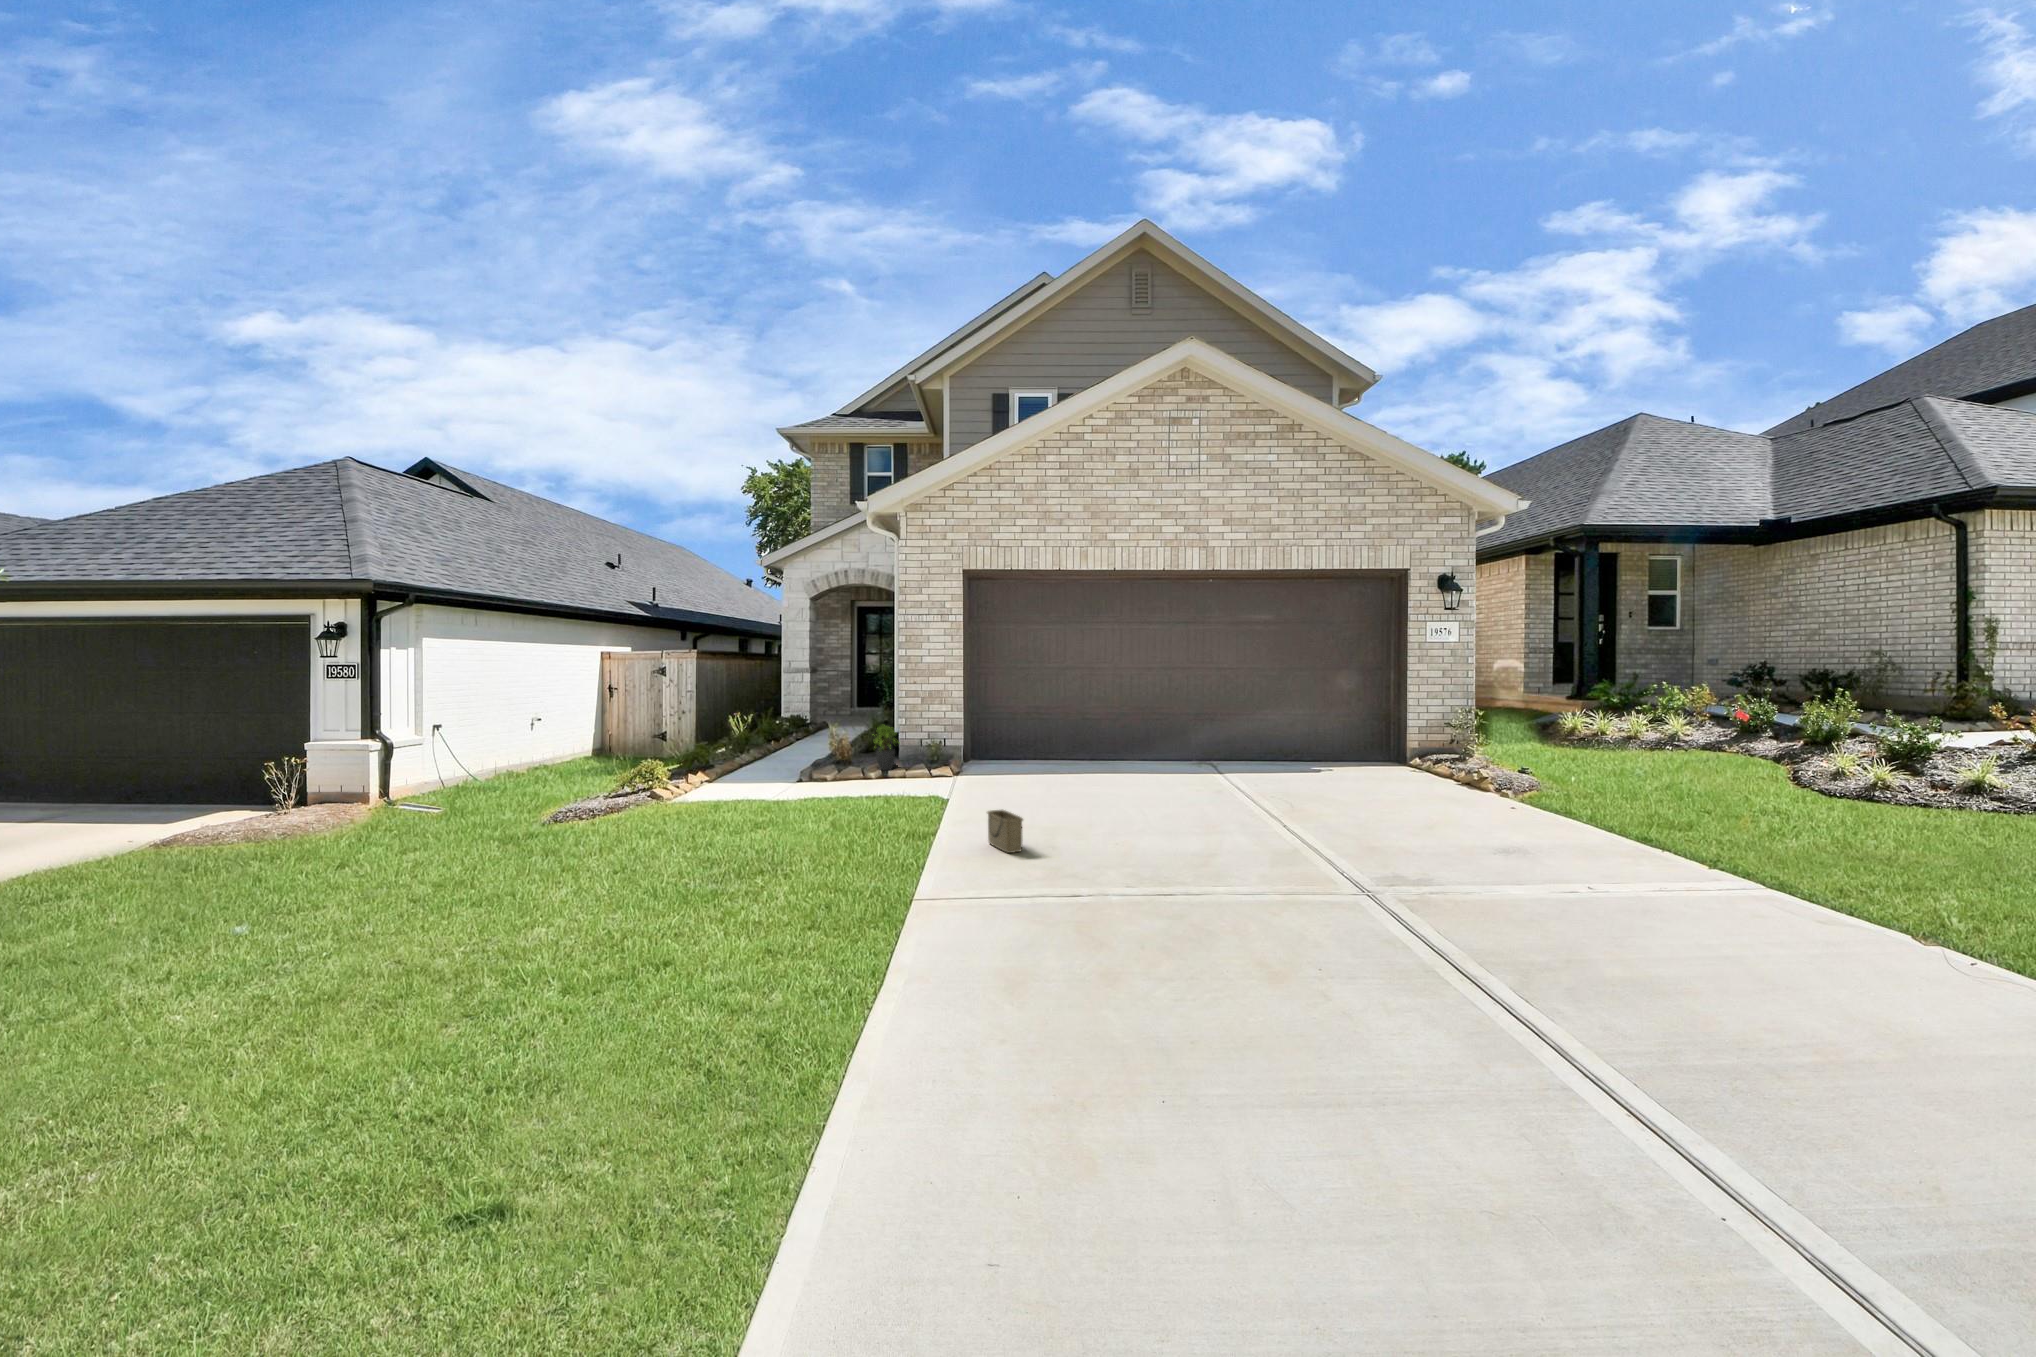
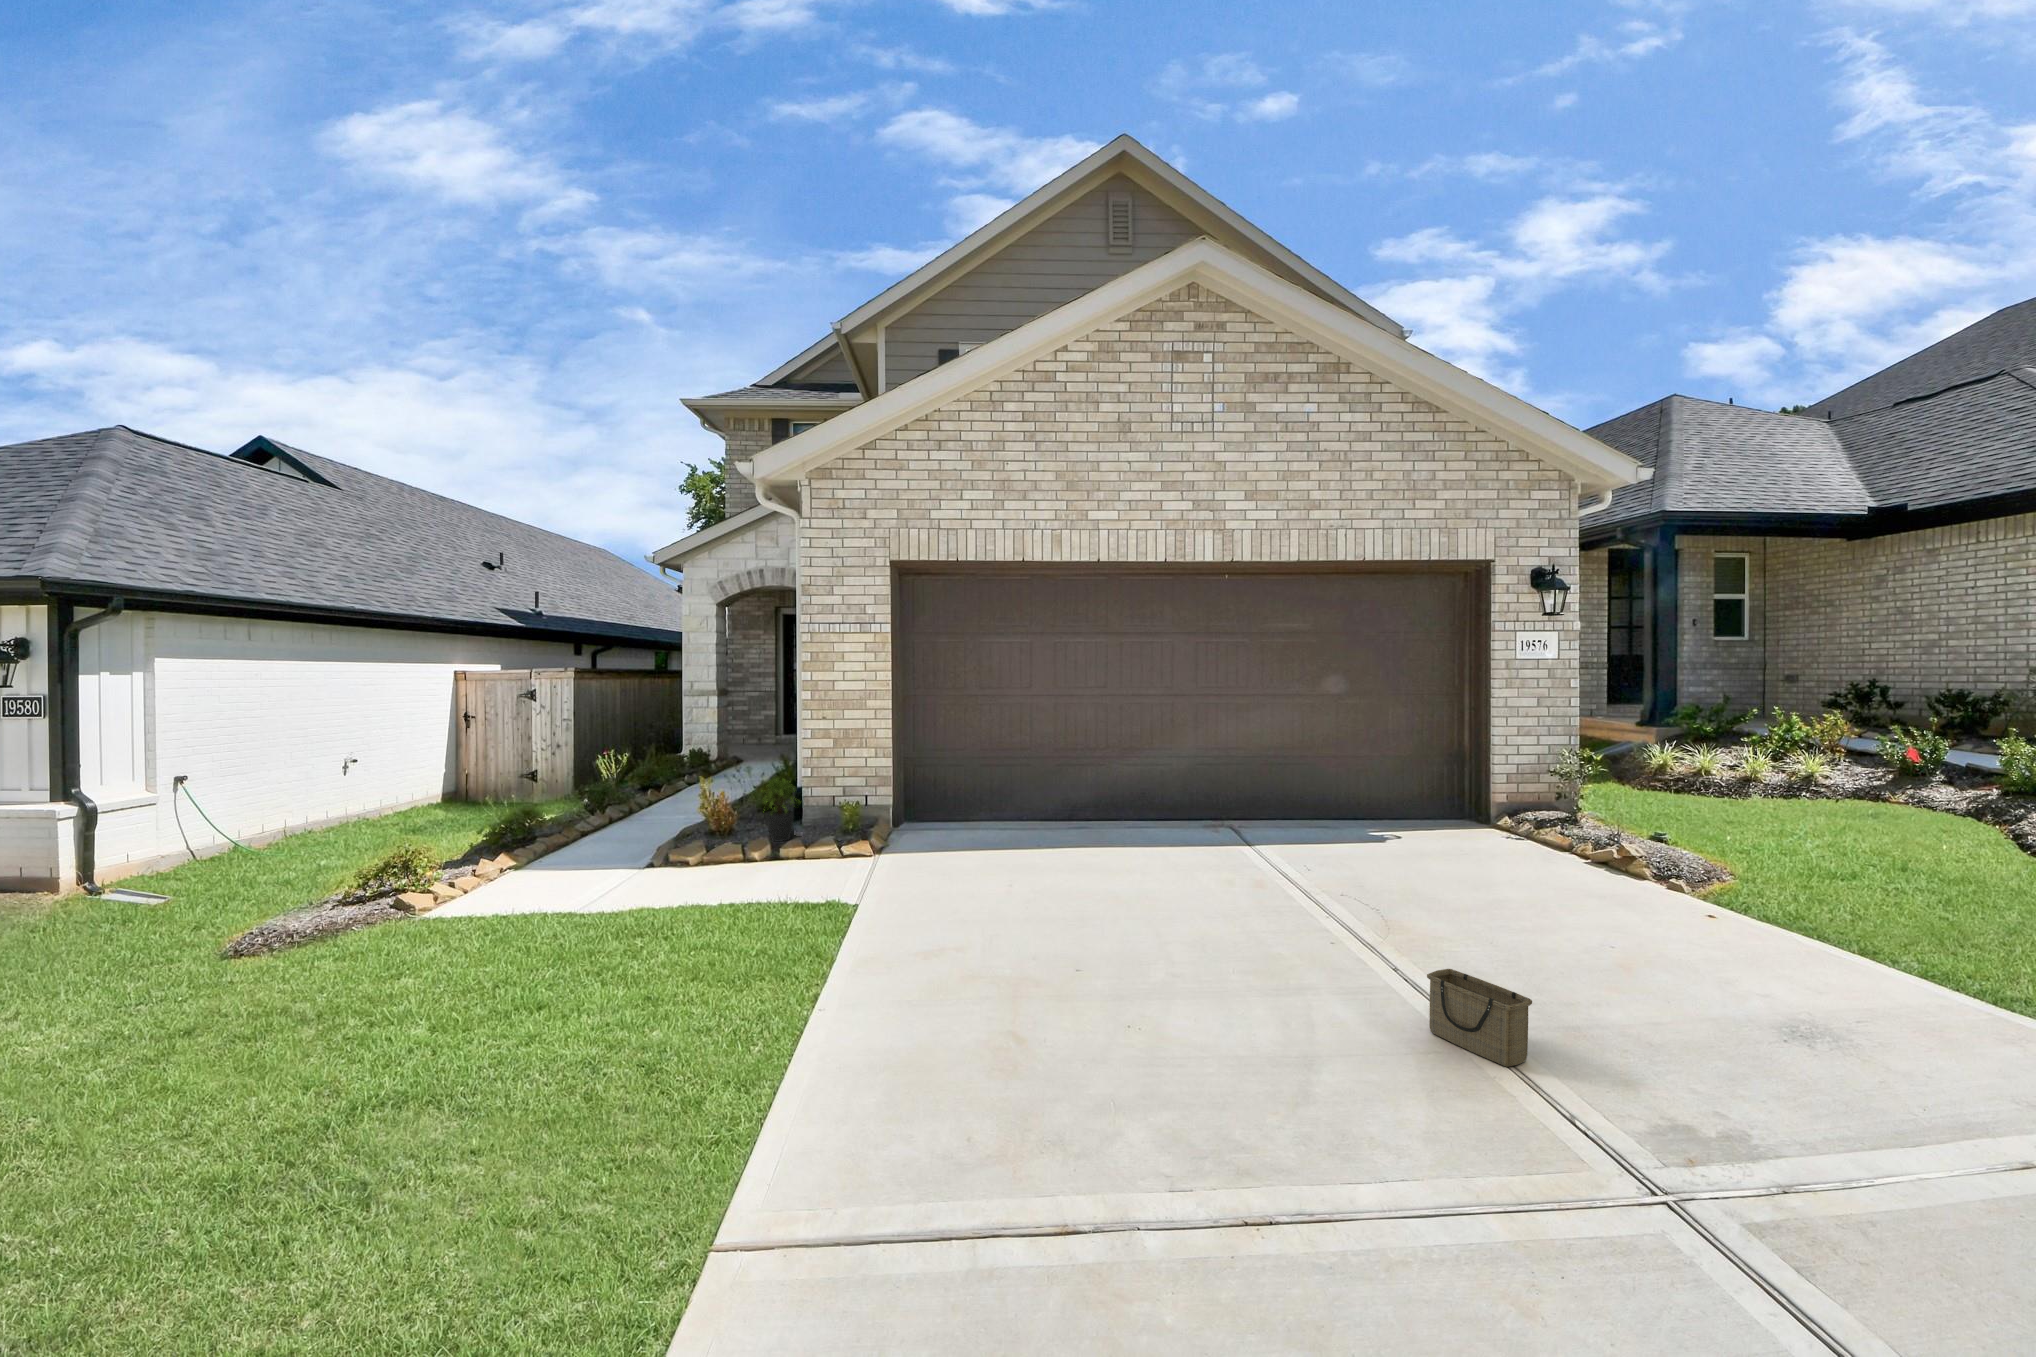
basket: present [987,810,1023,853] -> present [1427,969,1532,1067]

